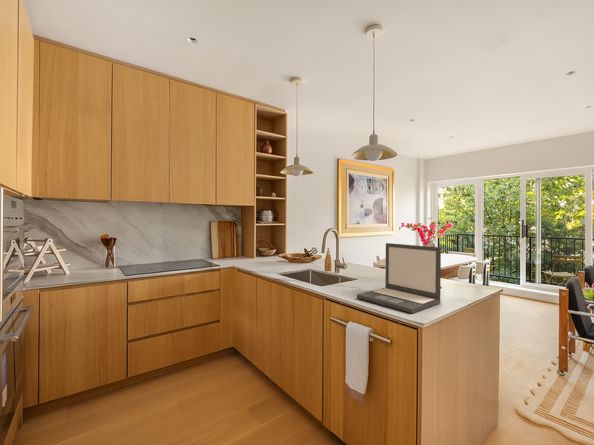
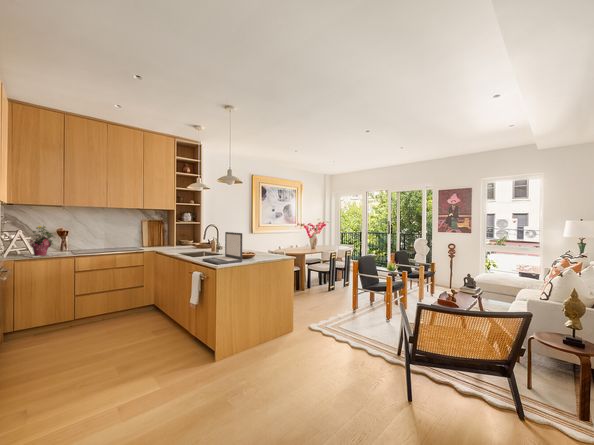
potted plant: none [52,229,109,282] -> present [22,226,61,257]

